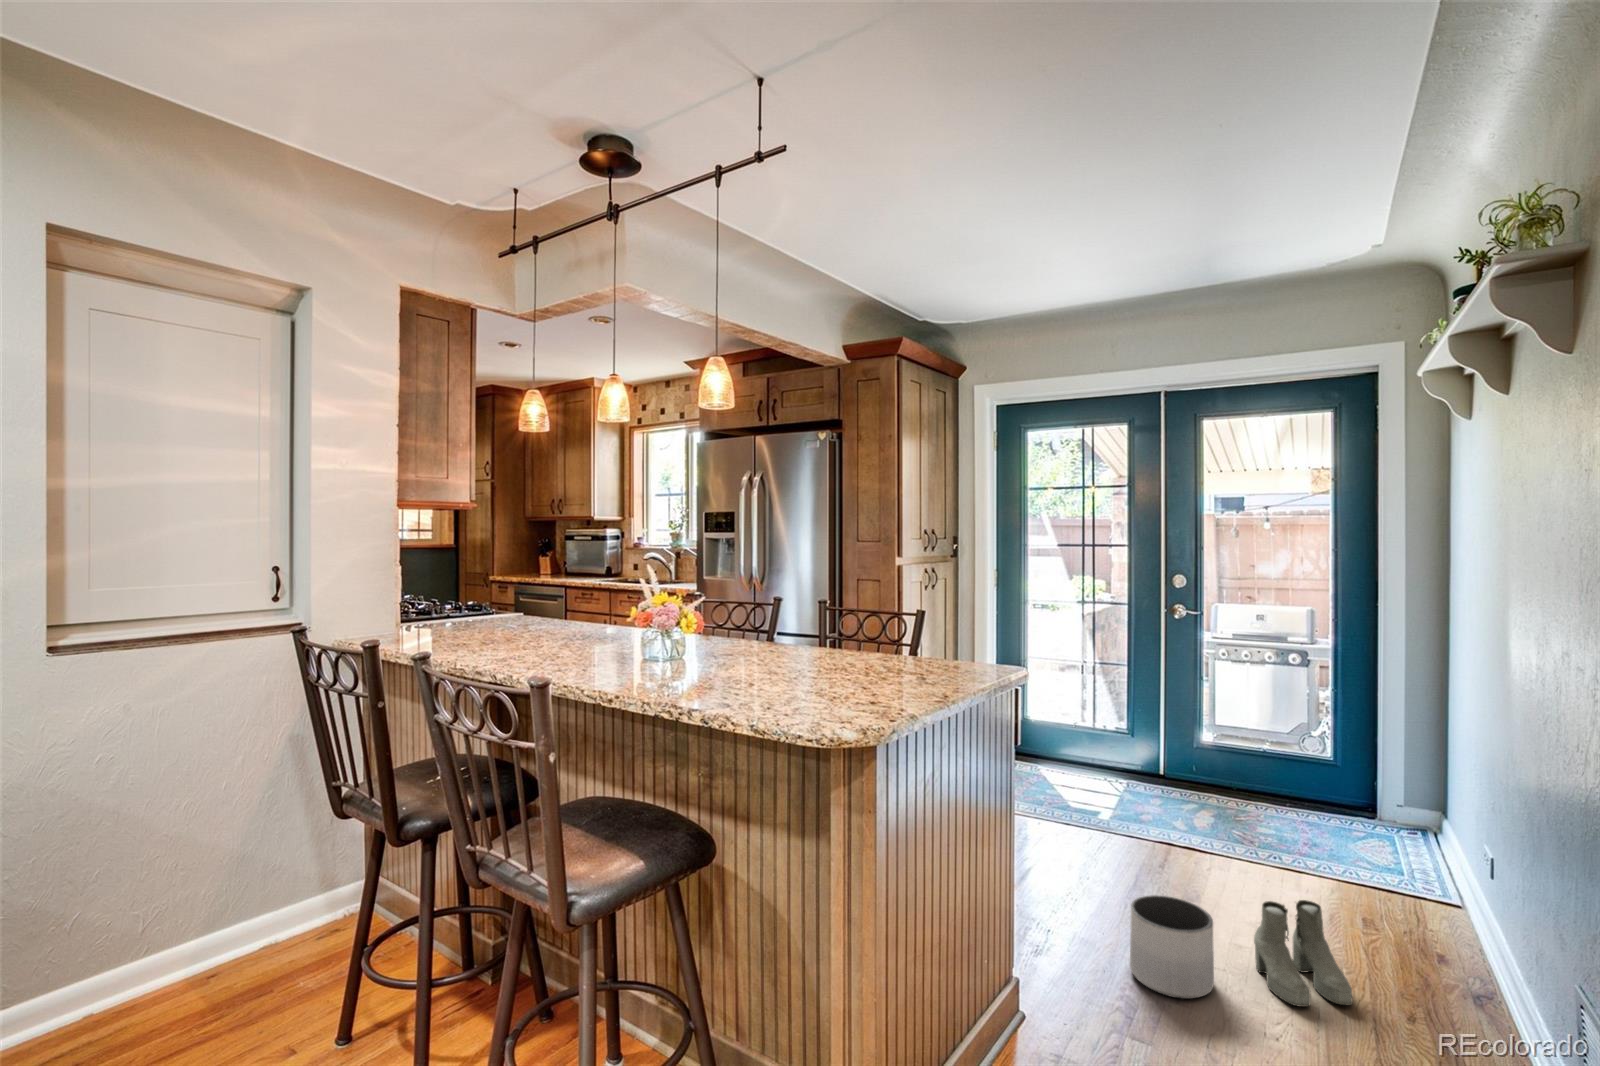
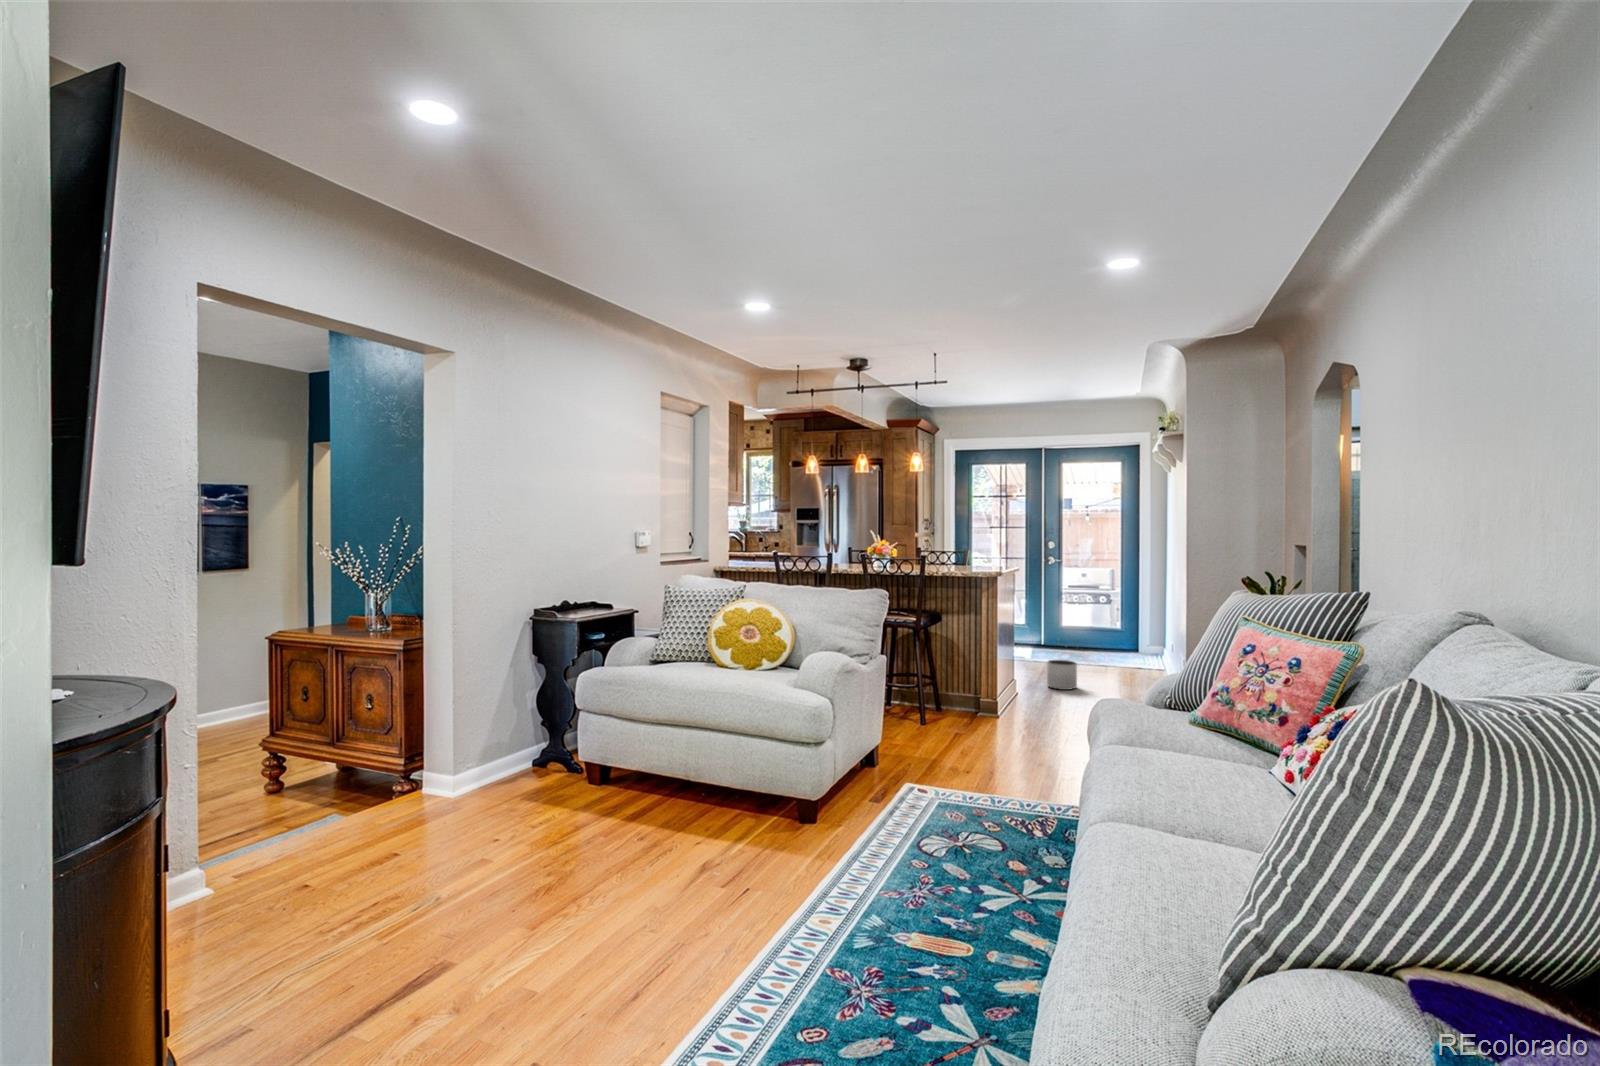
boots: present [1254,900,1353,1007] -> none [1090,657,1122,688]

